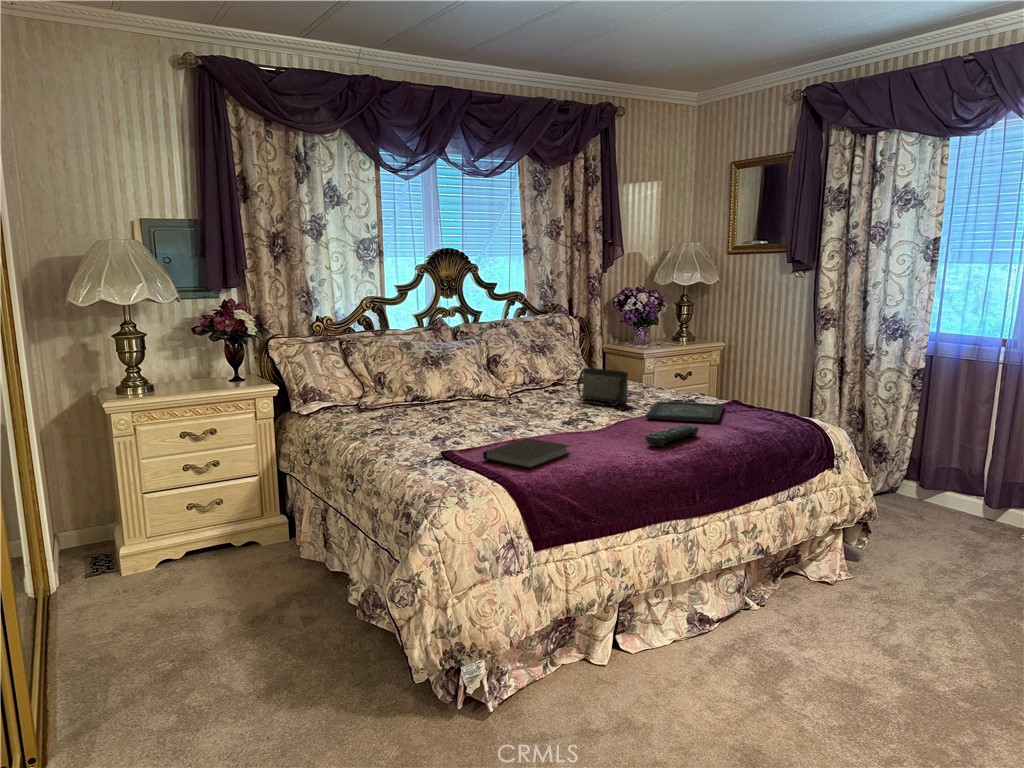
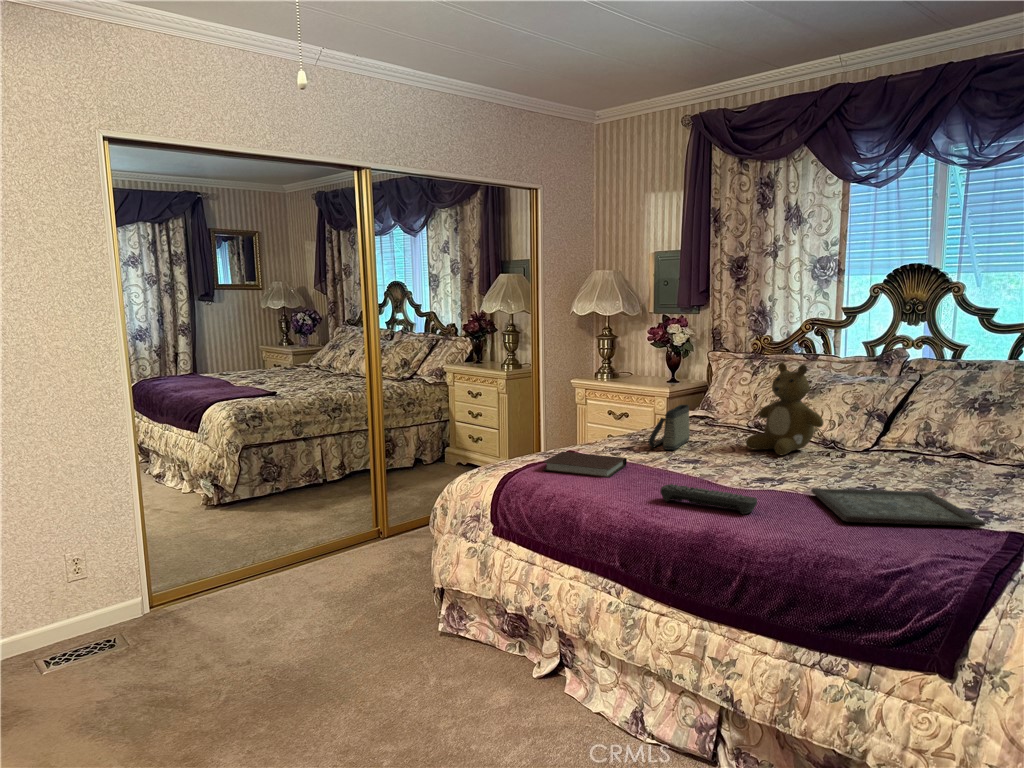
teddy bear: none [469,334,528,412] -> present [746,363,824,455]
handbag: present [577,368,628,406] -> present [648,405,690,450]

